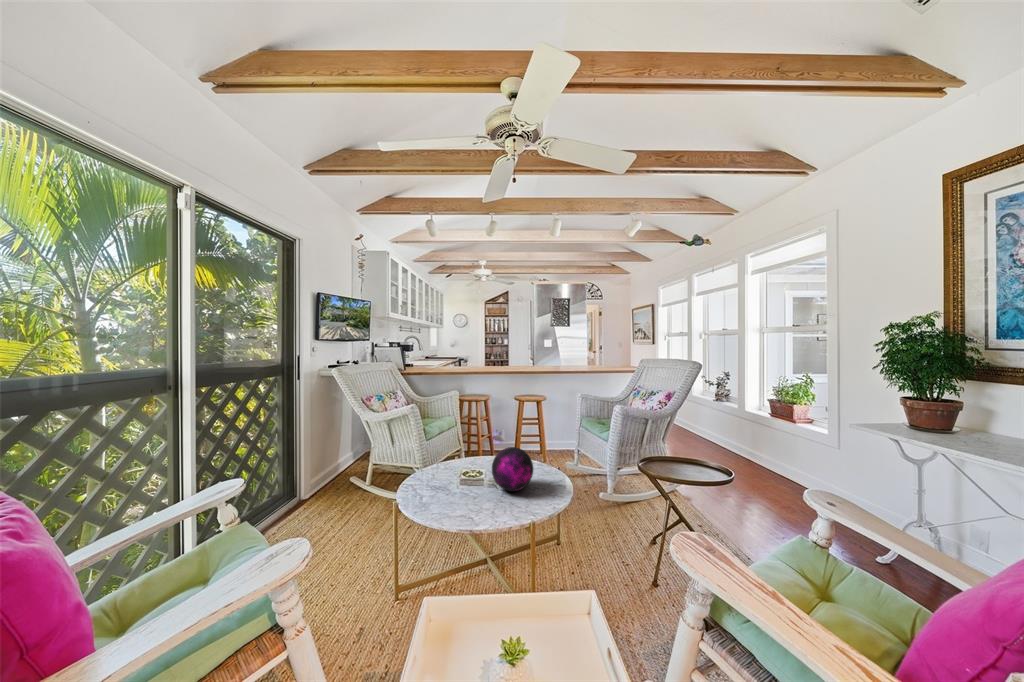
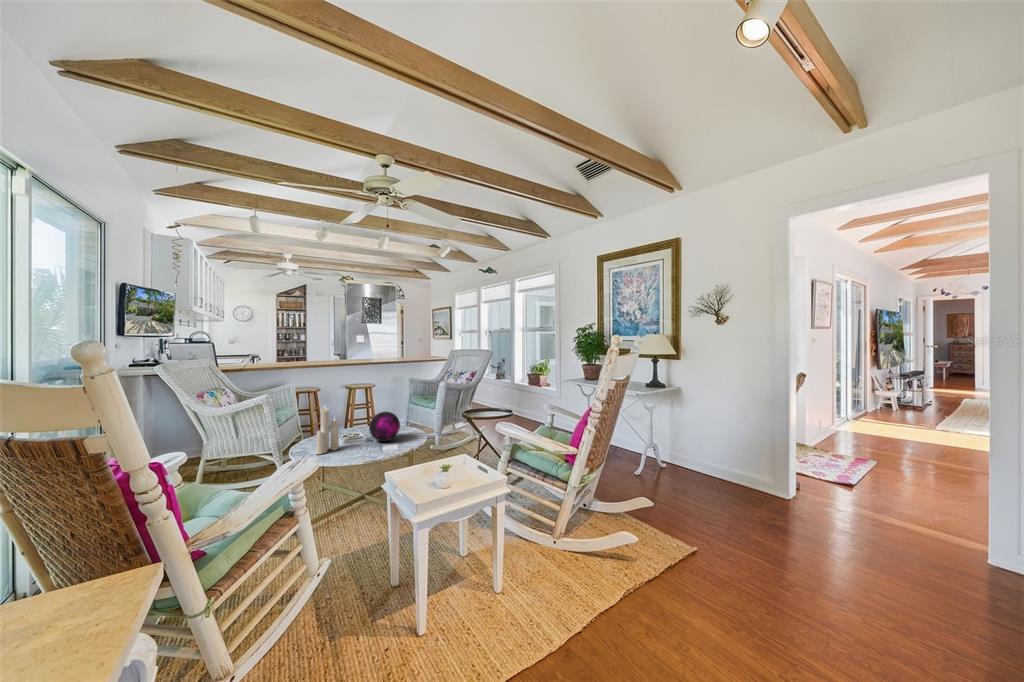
candle: none [422,424,454,496] -> present [316,408,339,454]

